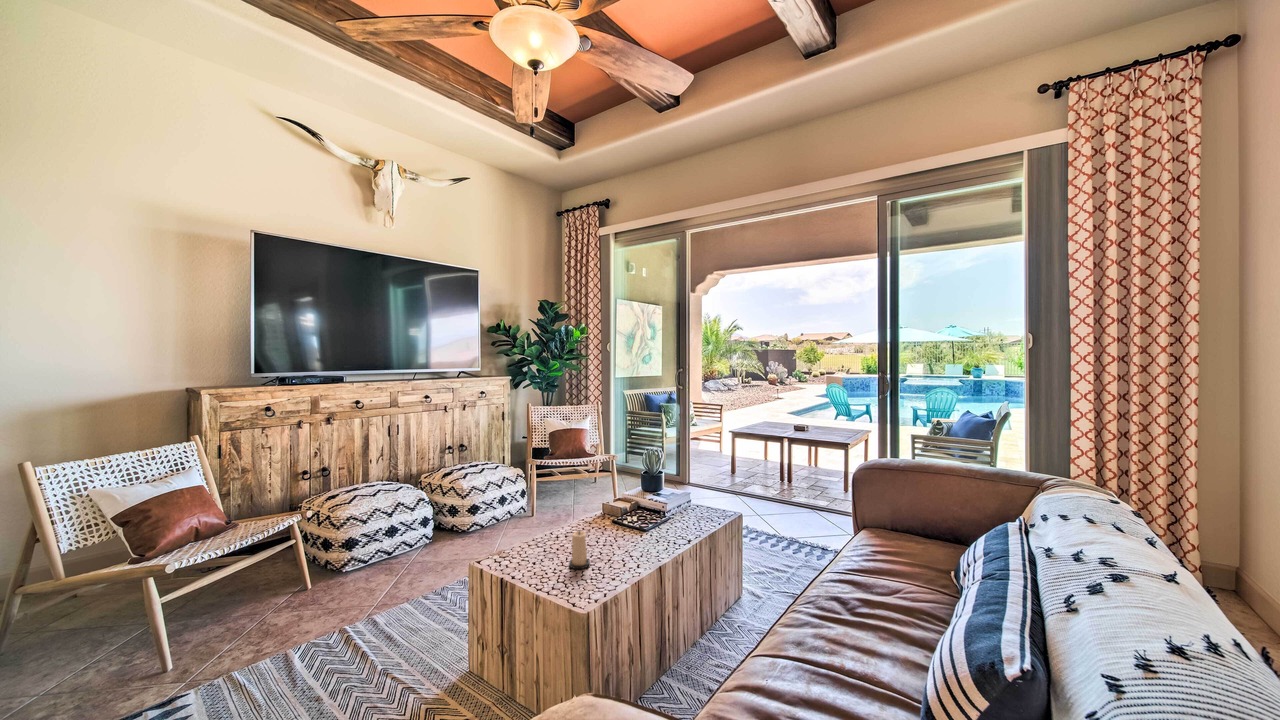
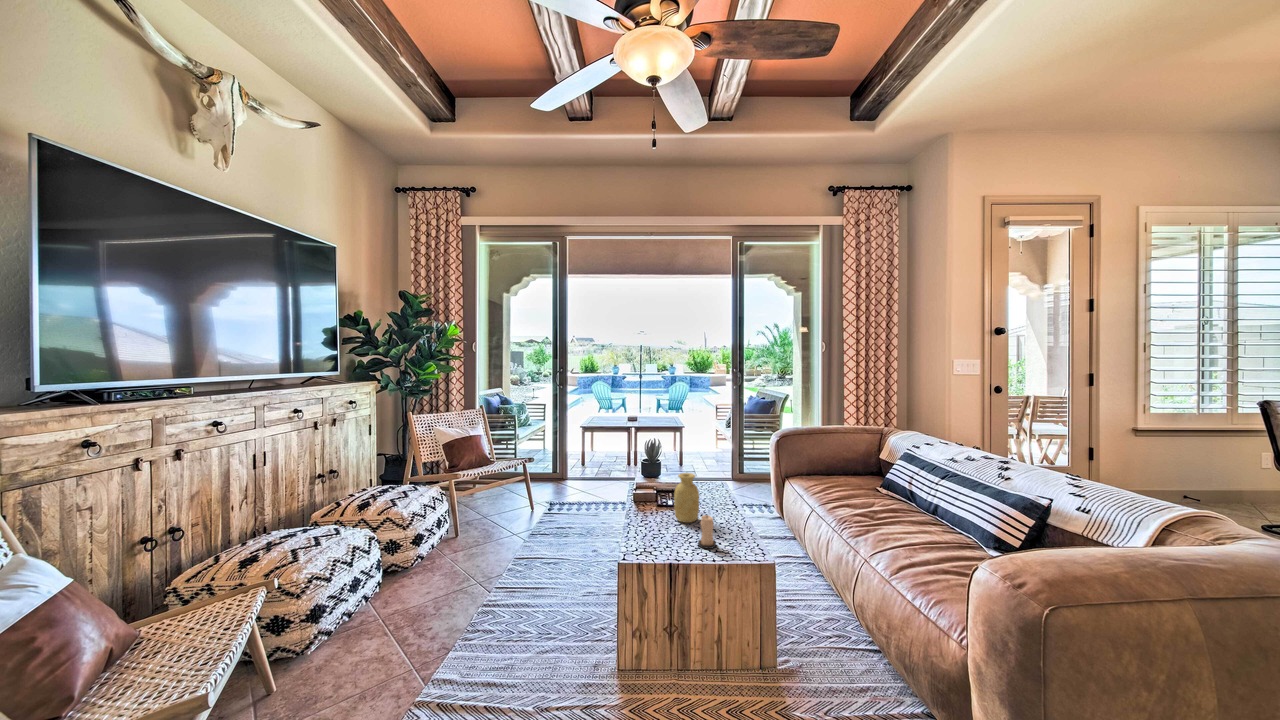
vase: none [603,484,631,541] -> present [674,473,699,523]

